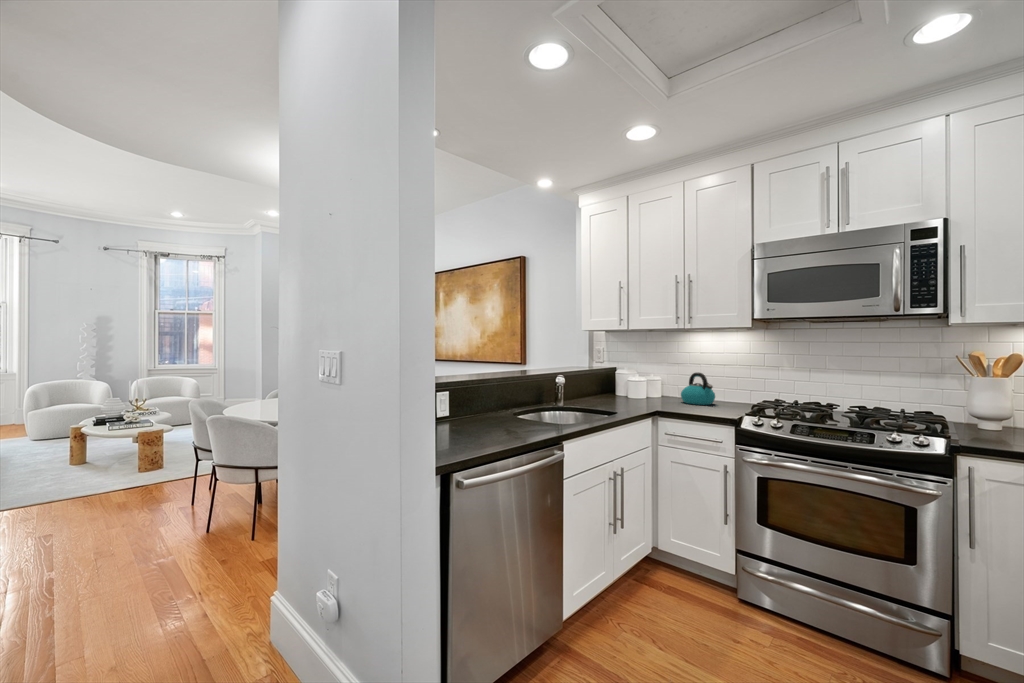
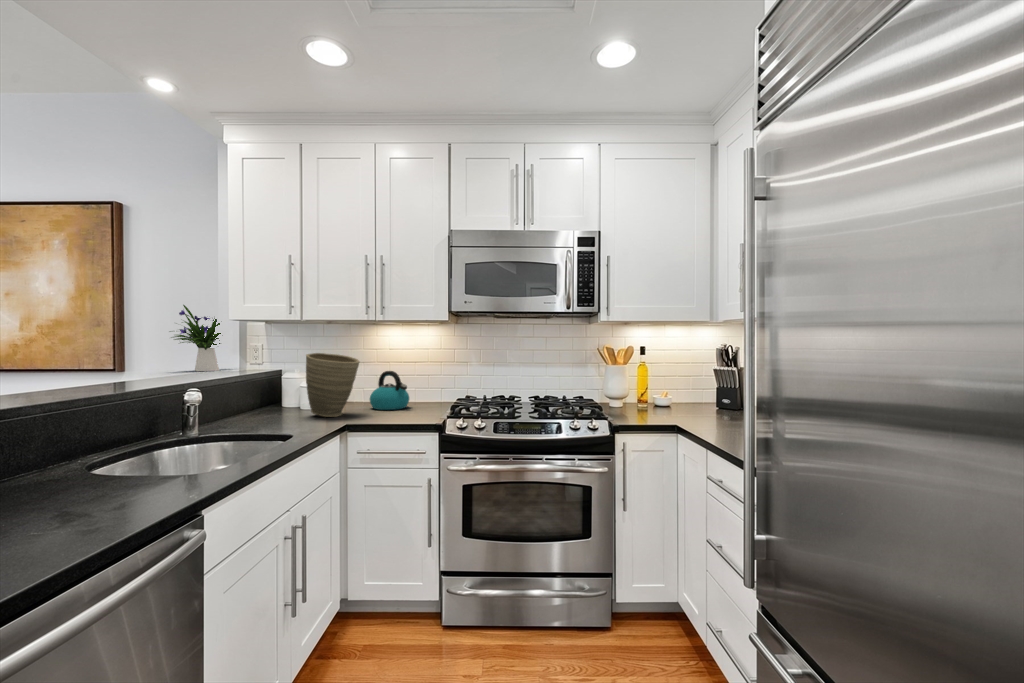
flower arrangement: none [546,320,590,366] -> present [170,305,221,371]
vase: none [631,355,672,405] -> present [306,353,360,417]

